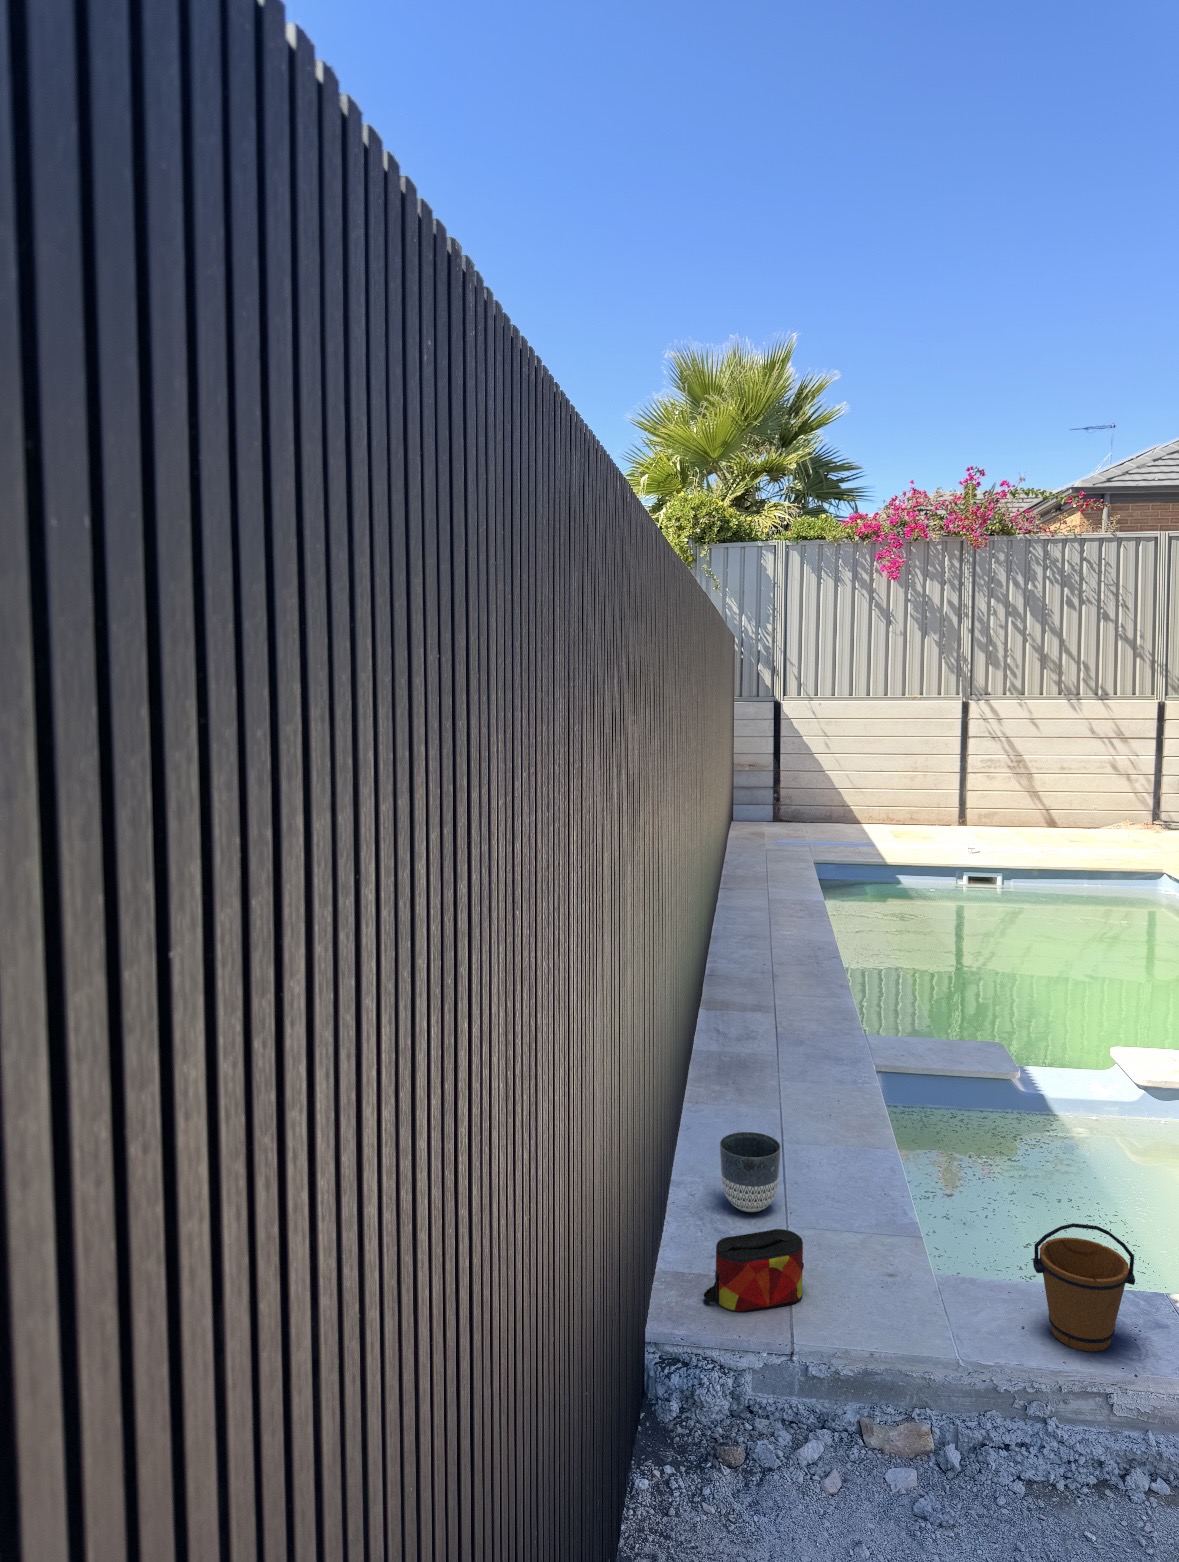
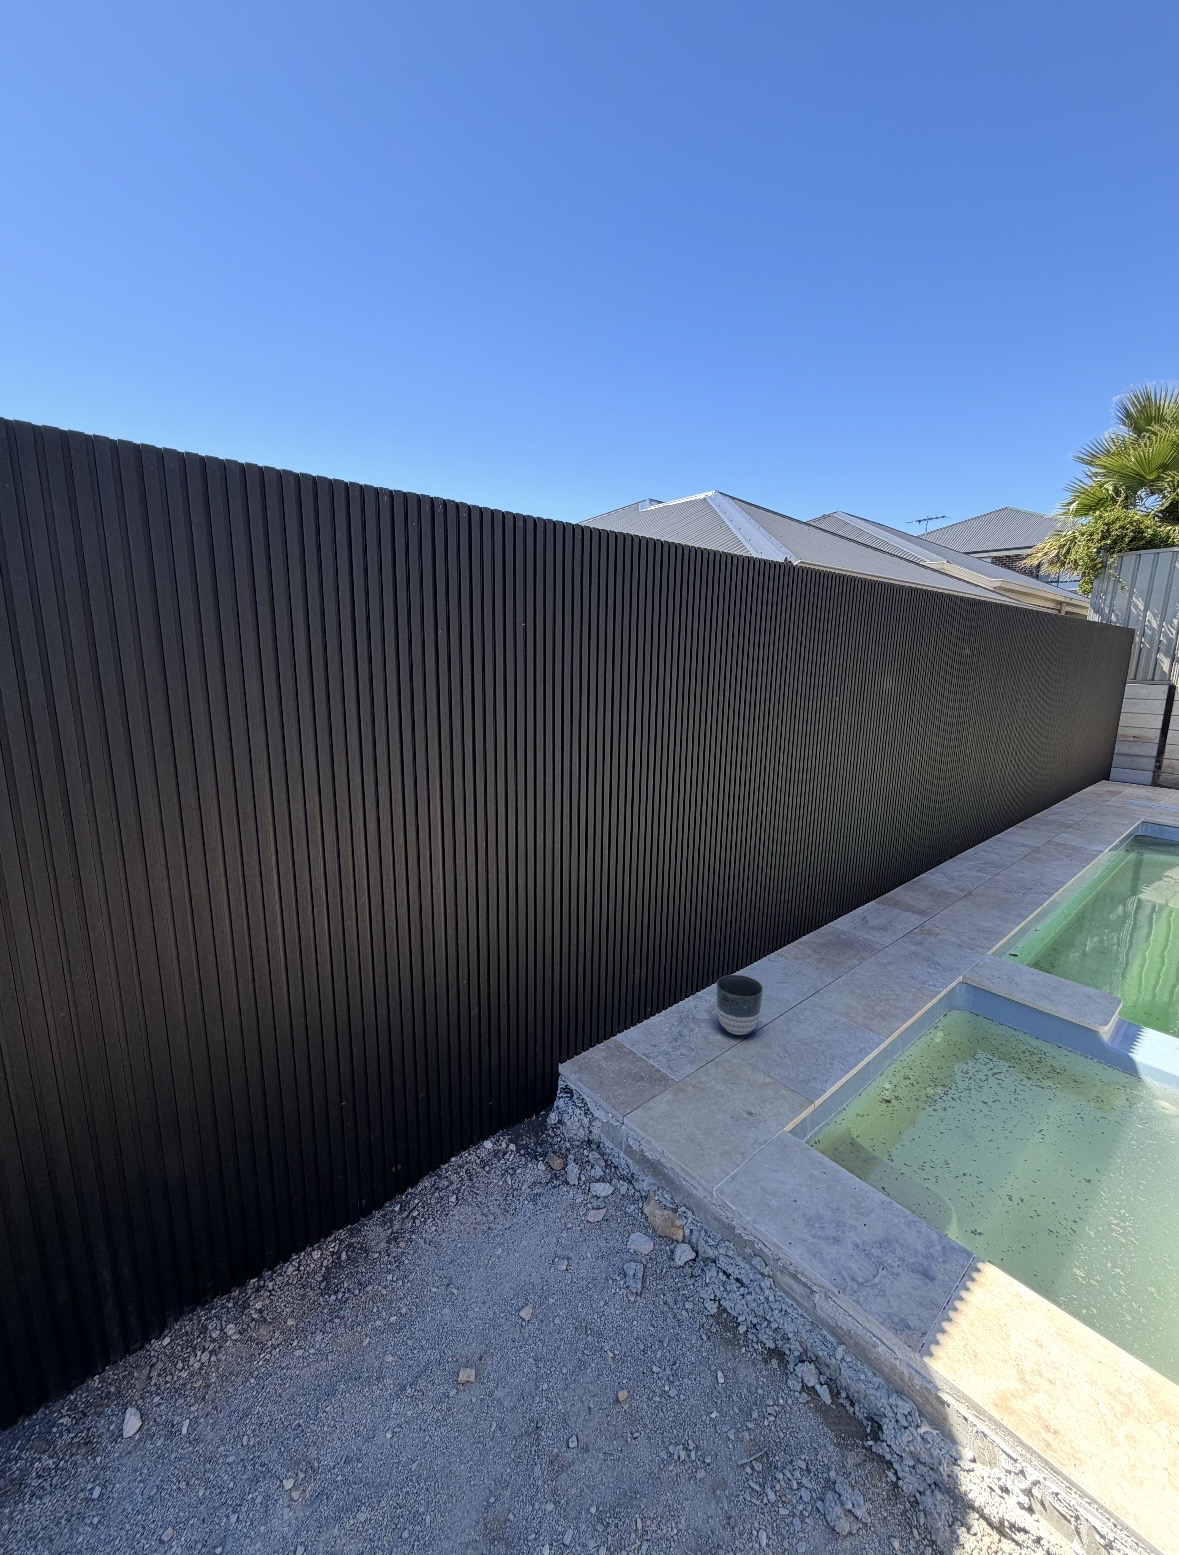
bucket: present [1033,1223,1135,1352] -> none [828,1131,920,1257]
bag: present [704,1229,804,1313] -> none [620,1032,697,1097]

